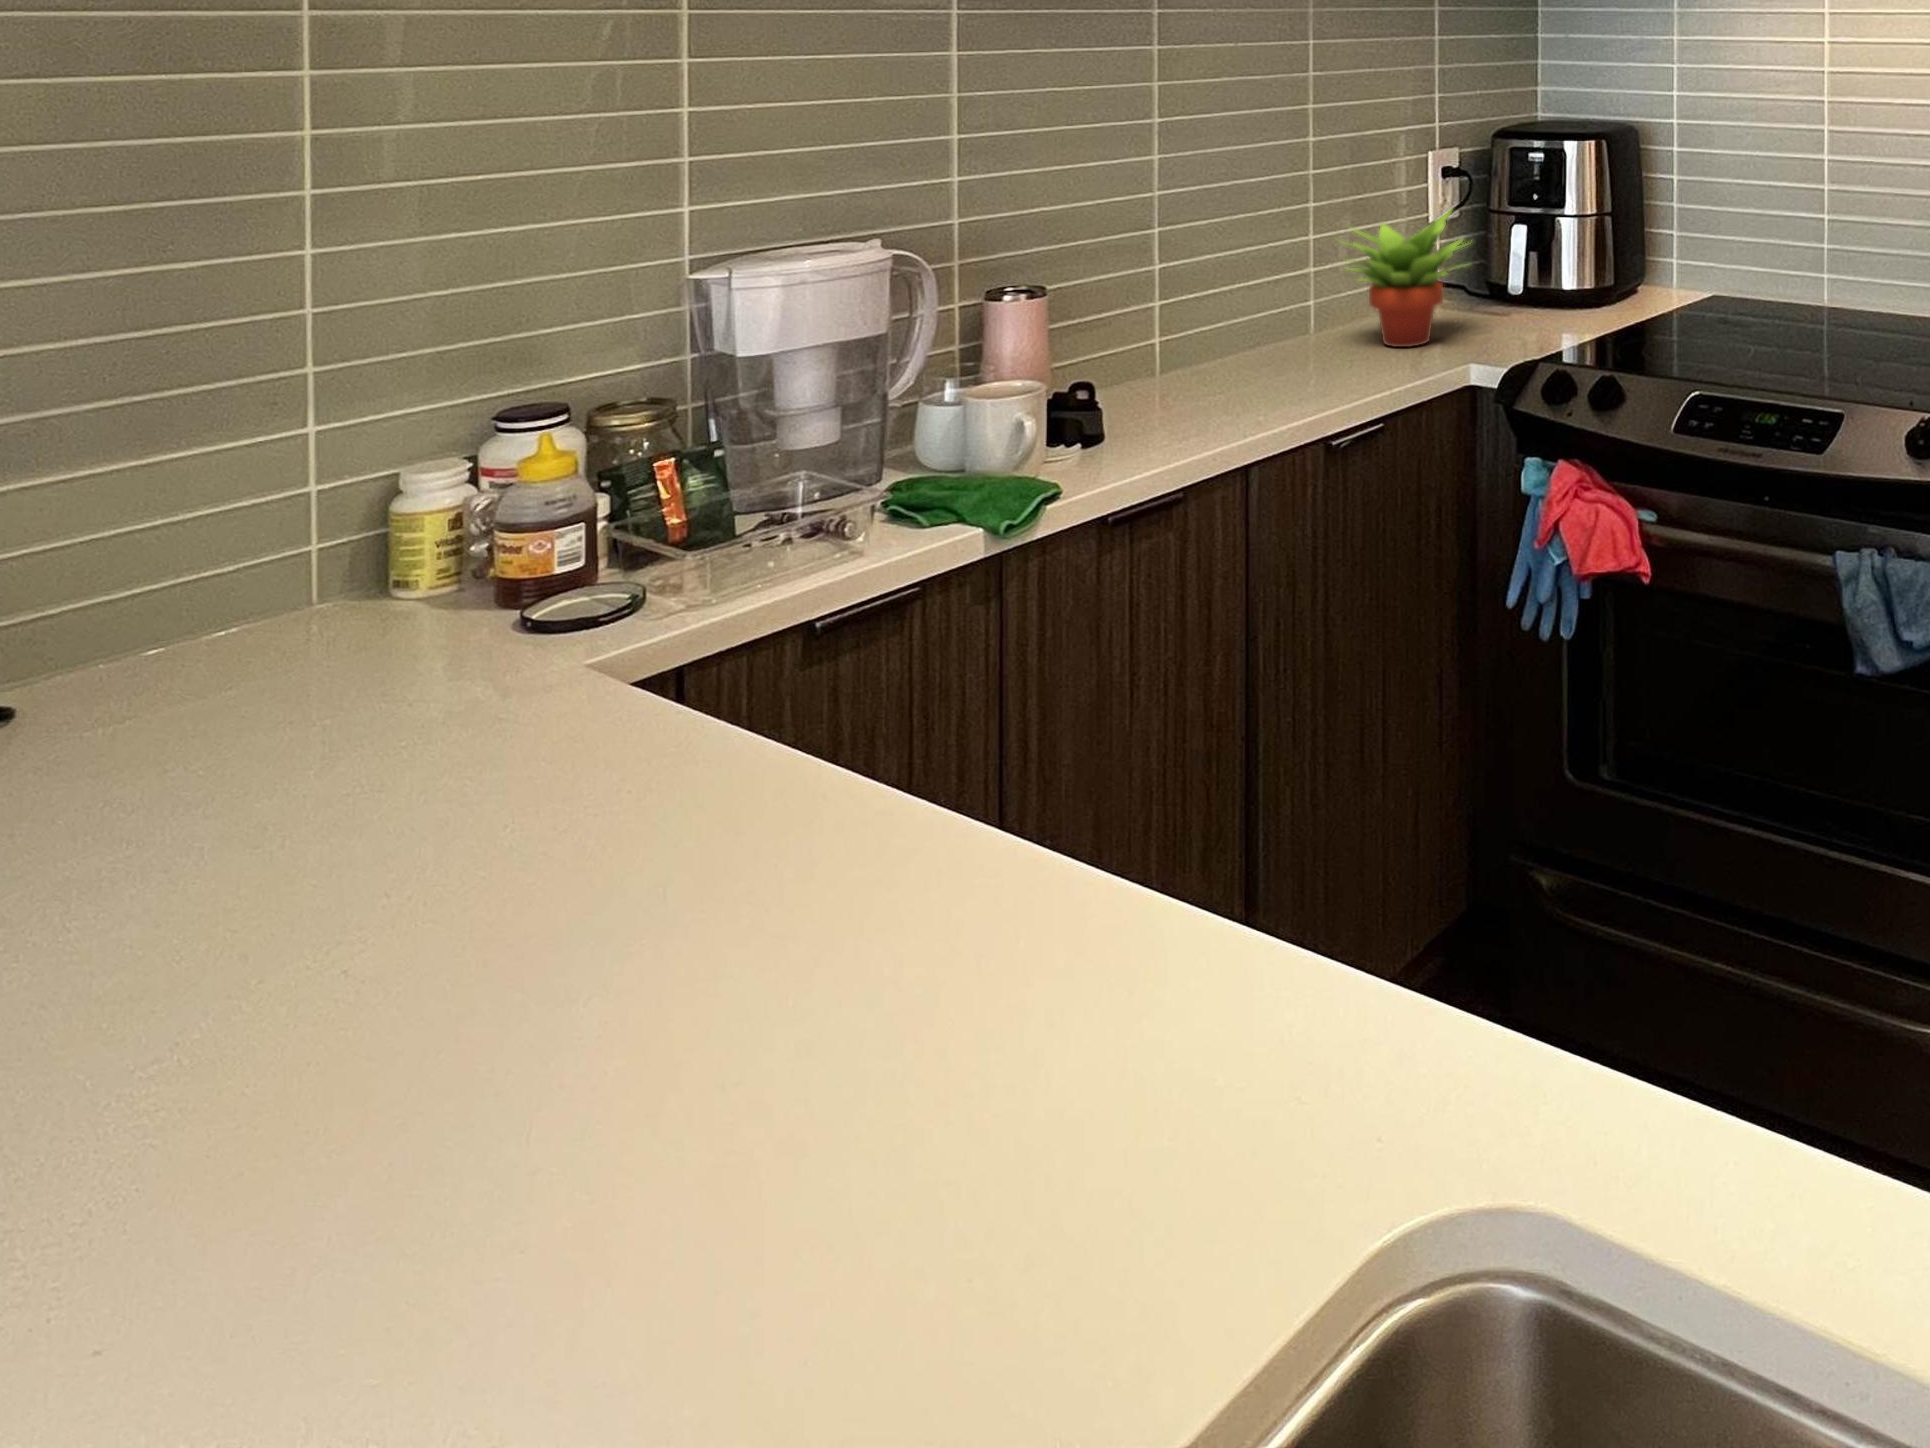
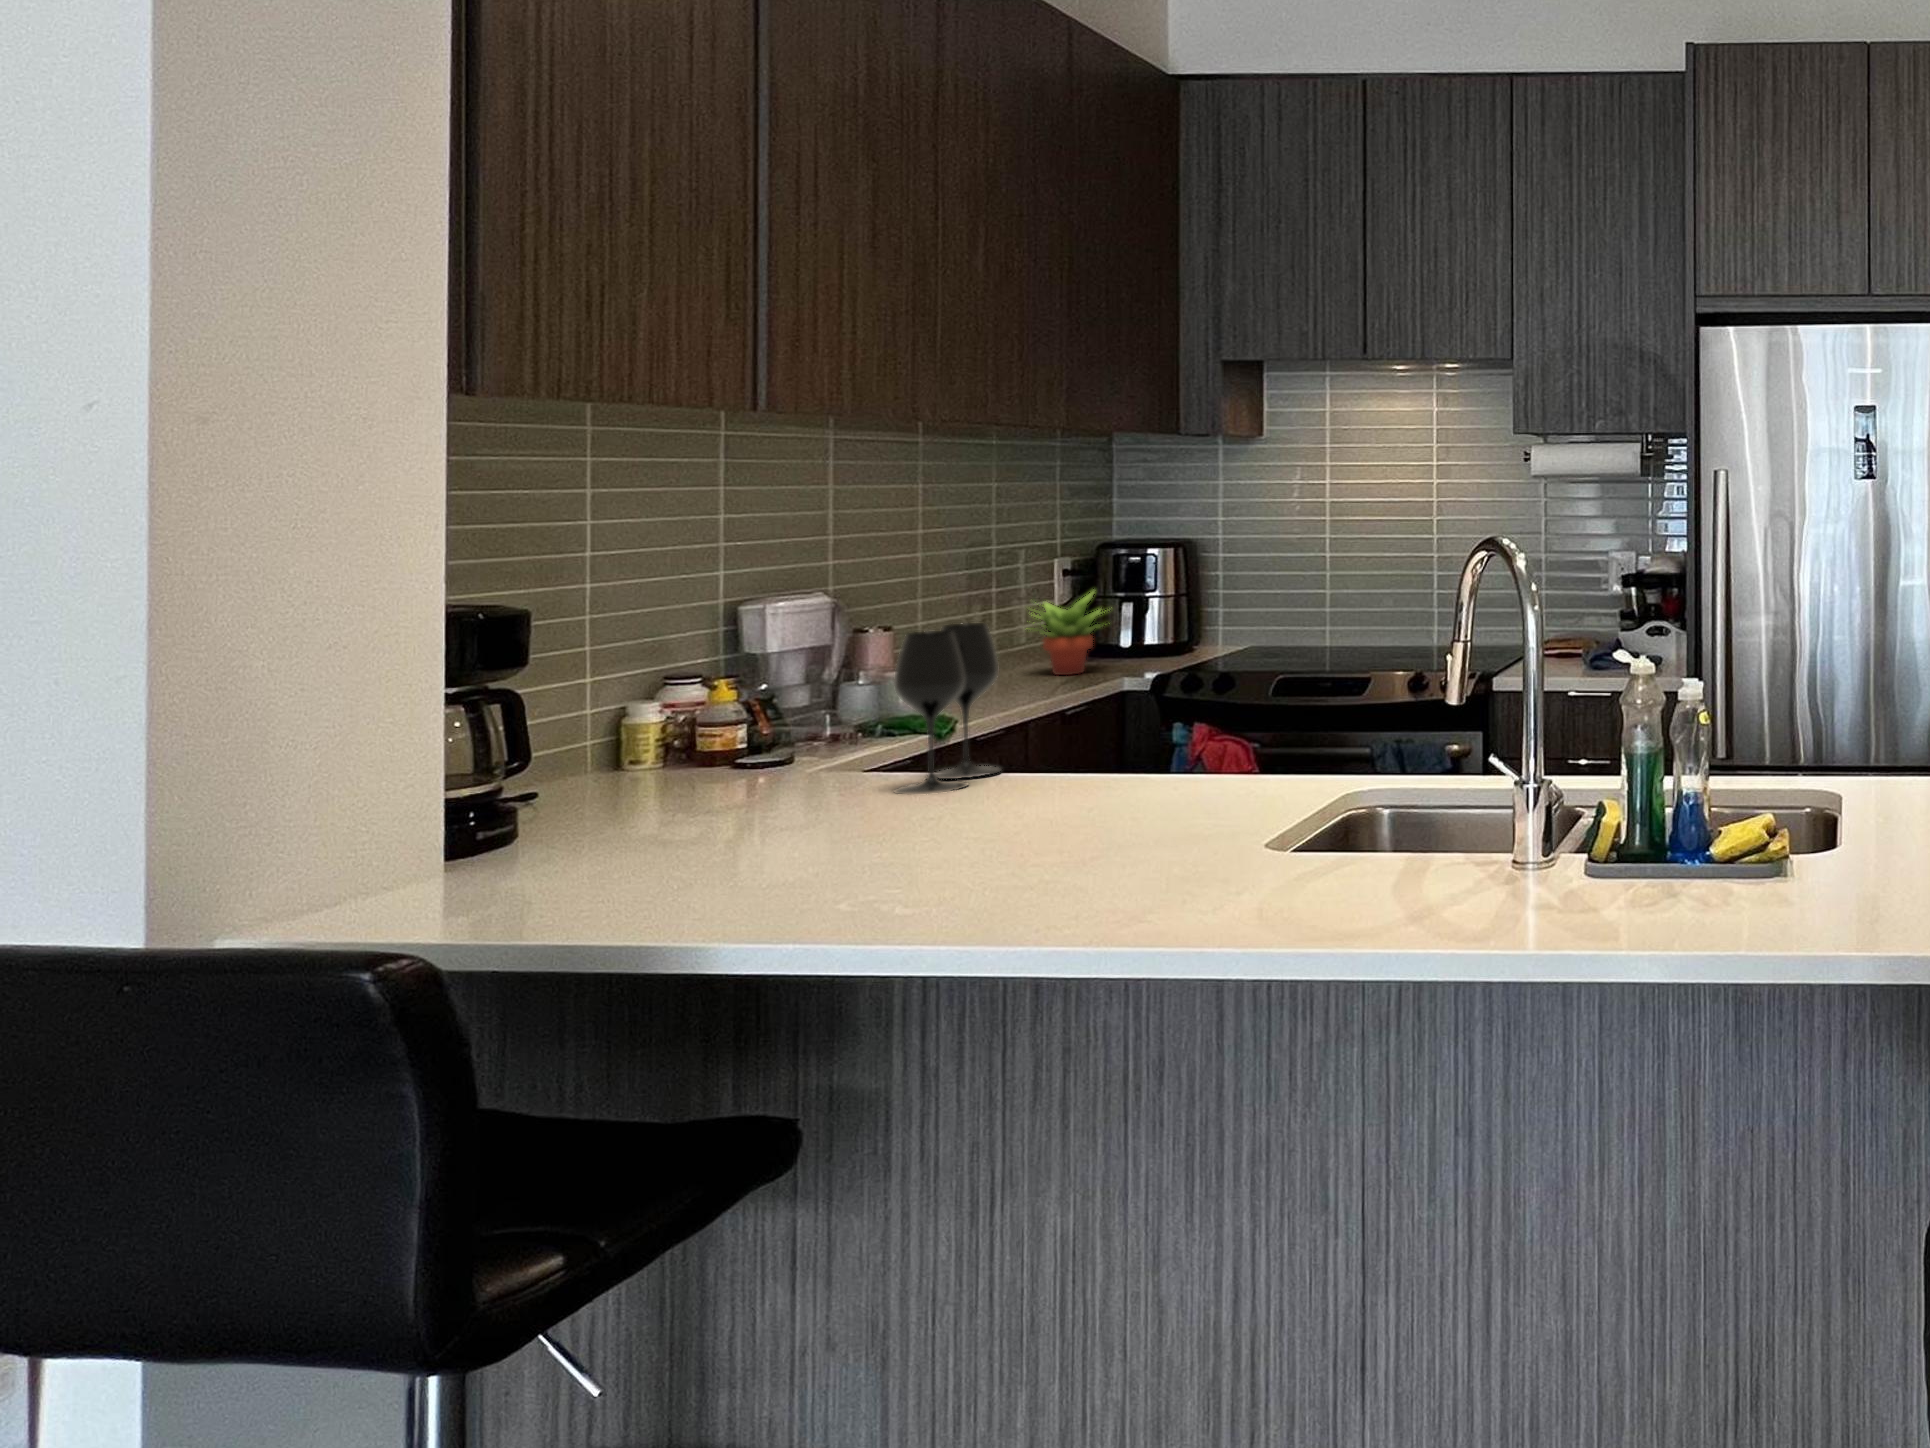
wine glass: none [173,466,693,1110] -> present [894,623,1000,794]

